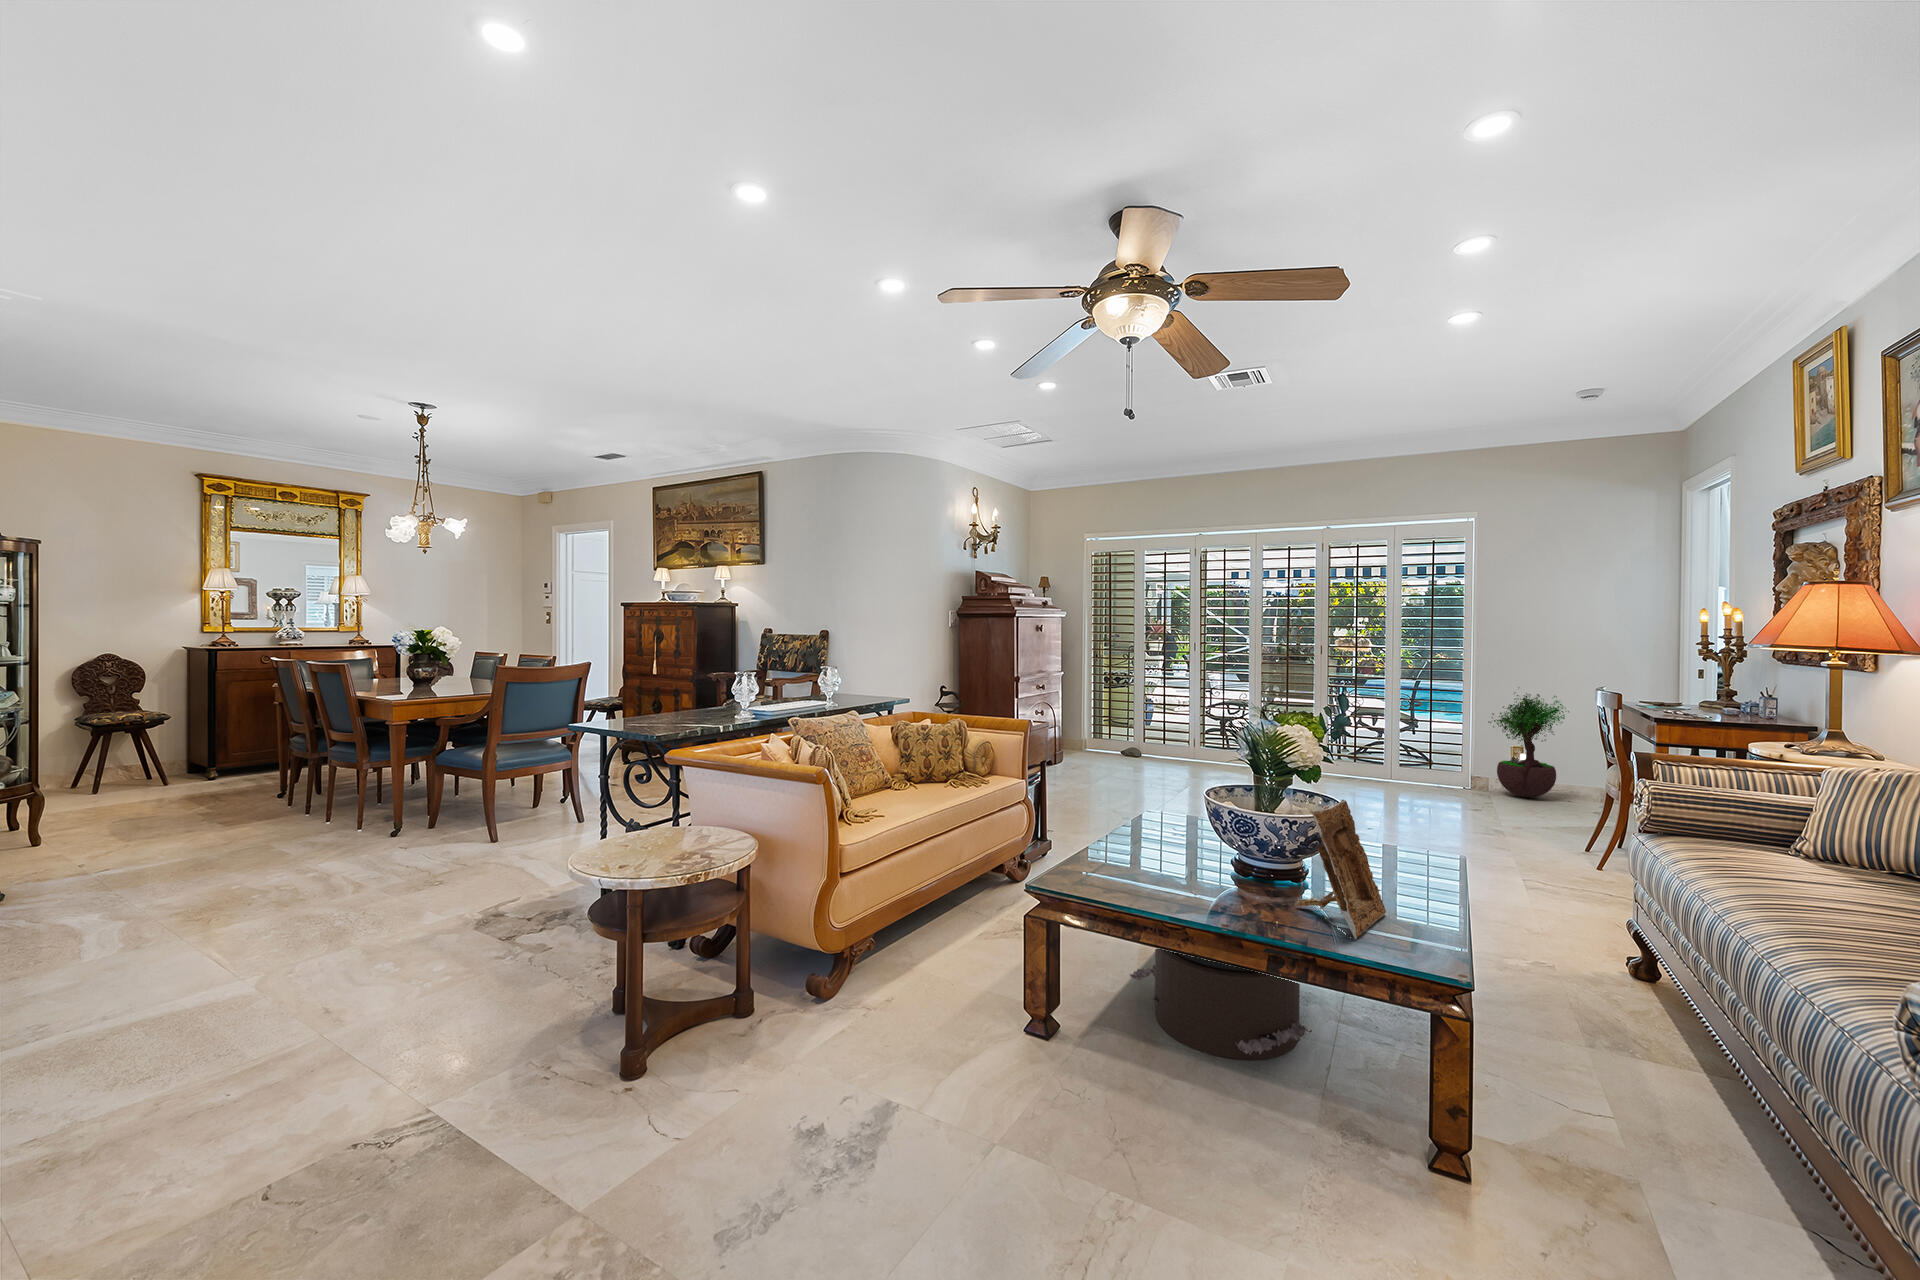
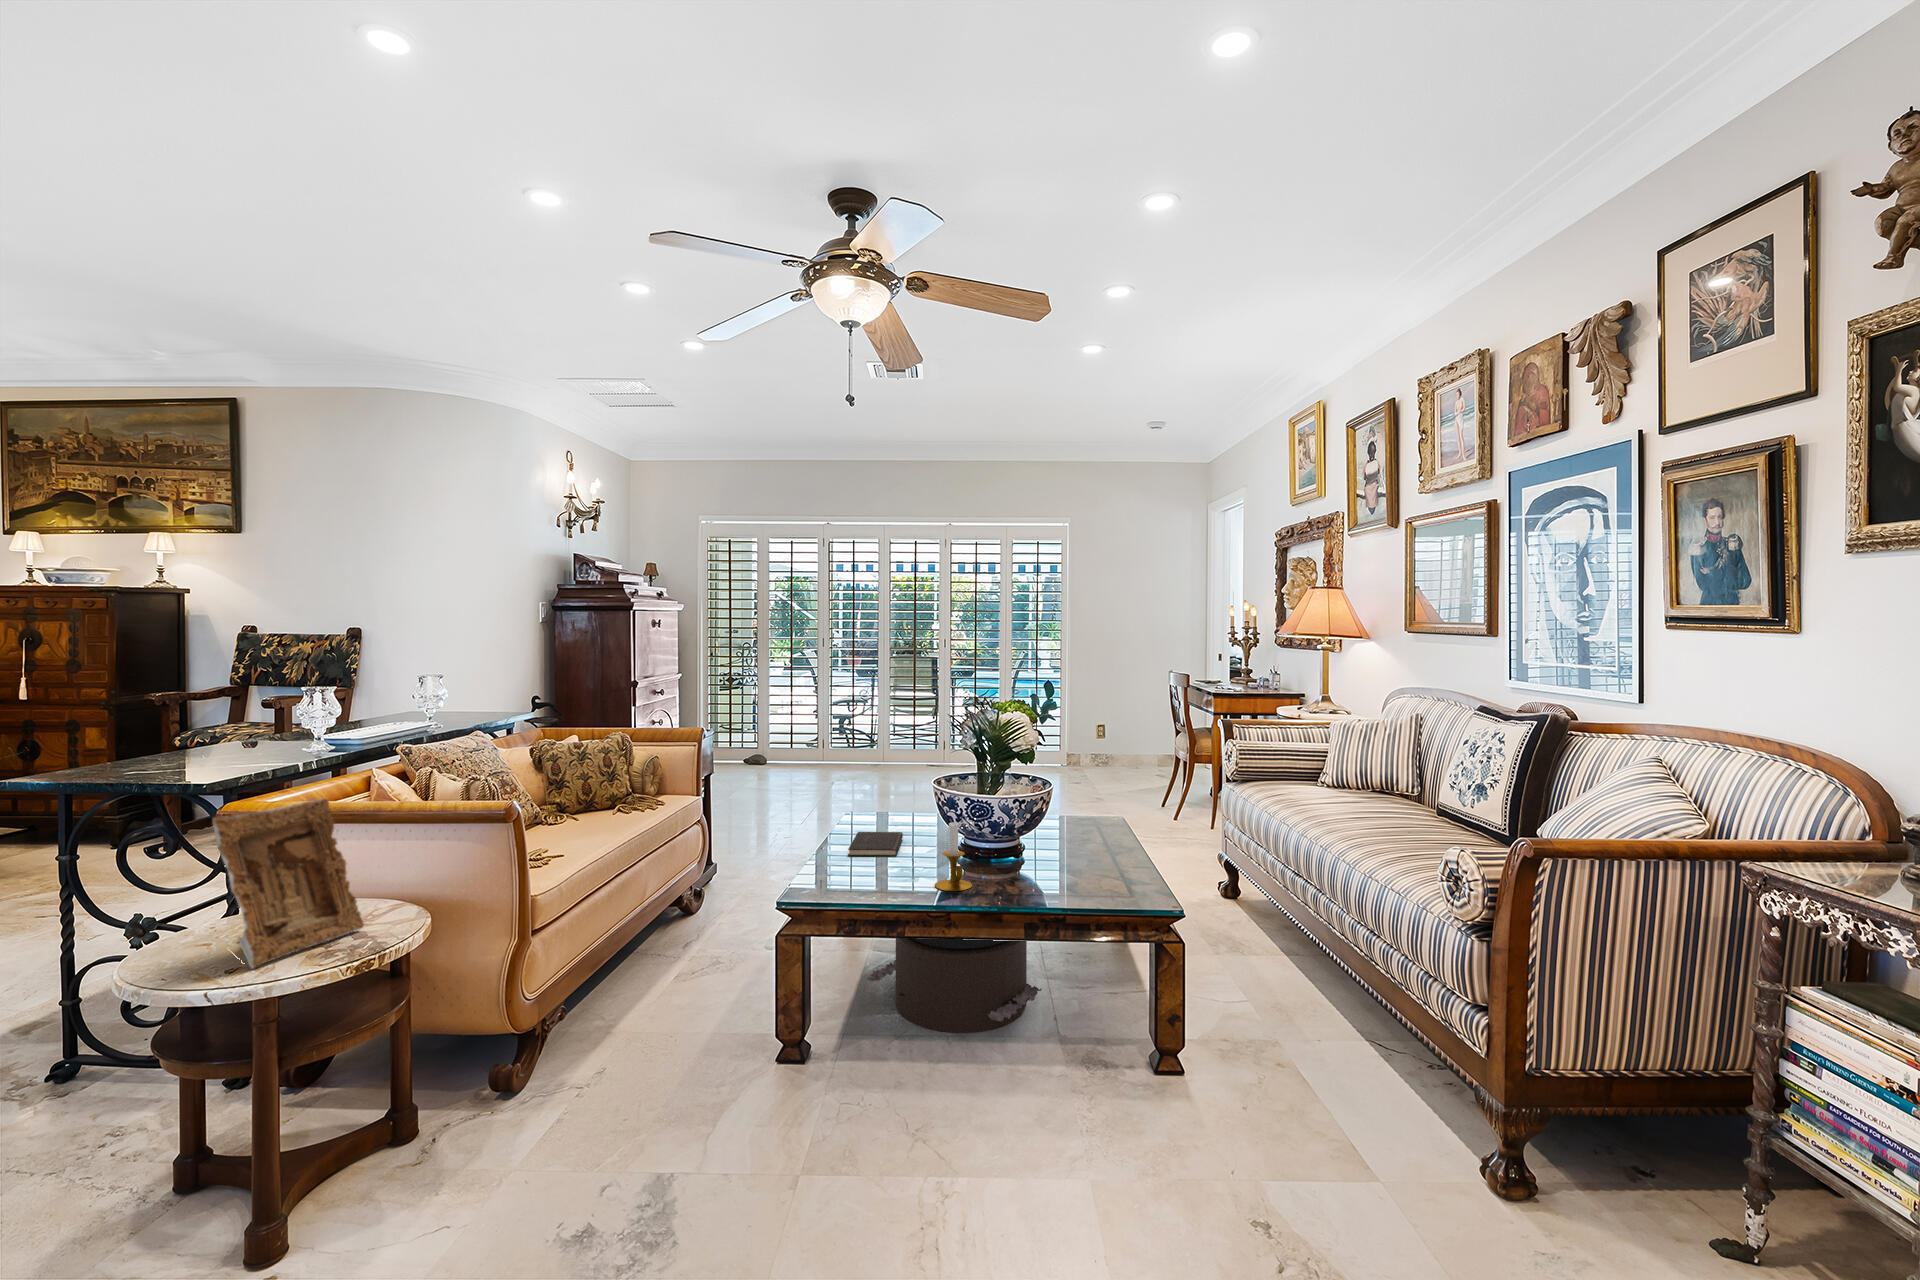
potted tree: present [1488,687,1569,798] -> none [1085,673,1142,769]
picture frame: present [1295,800,1386,939] -> present [213,798,364,968]
hardcover book: none [1120,830,1186,859] -> present [848,832,903,856]
candlestick: none [1182,834,1223,906] -> present [935,822,972,891]

